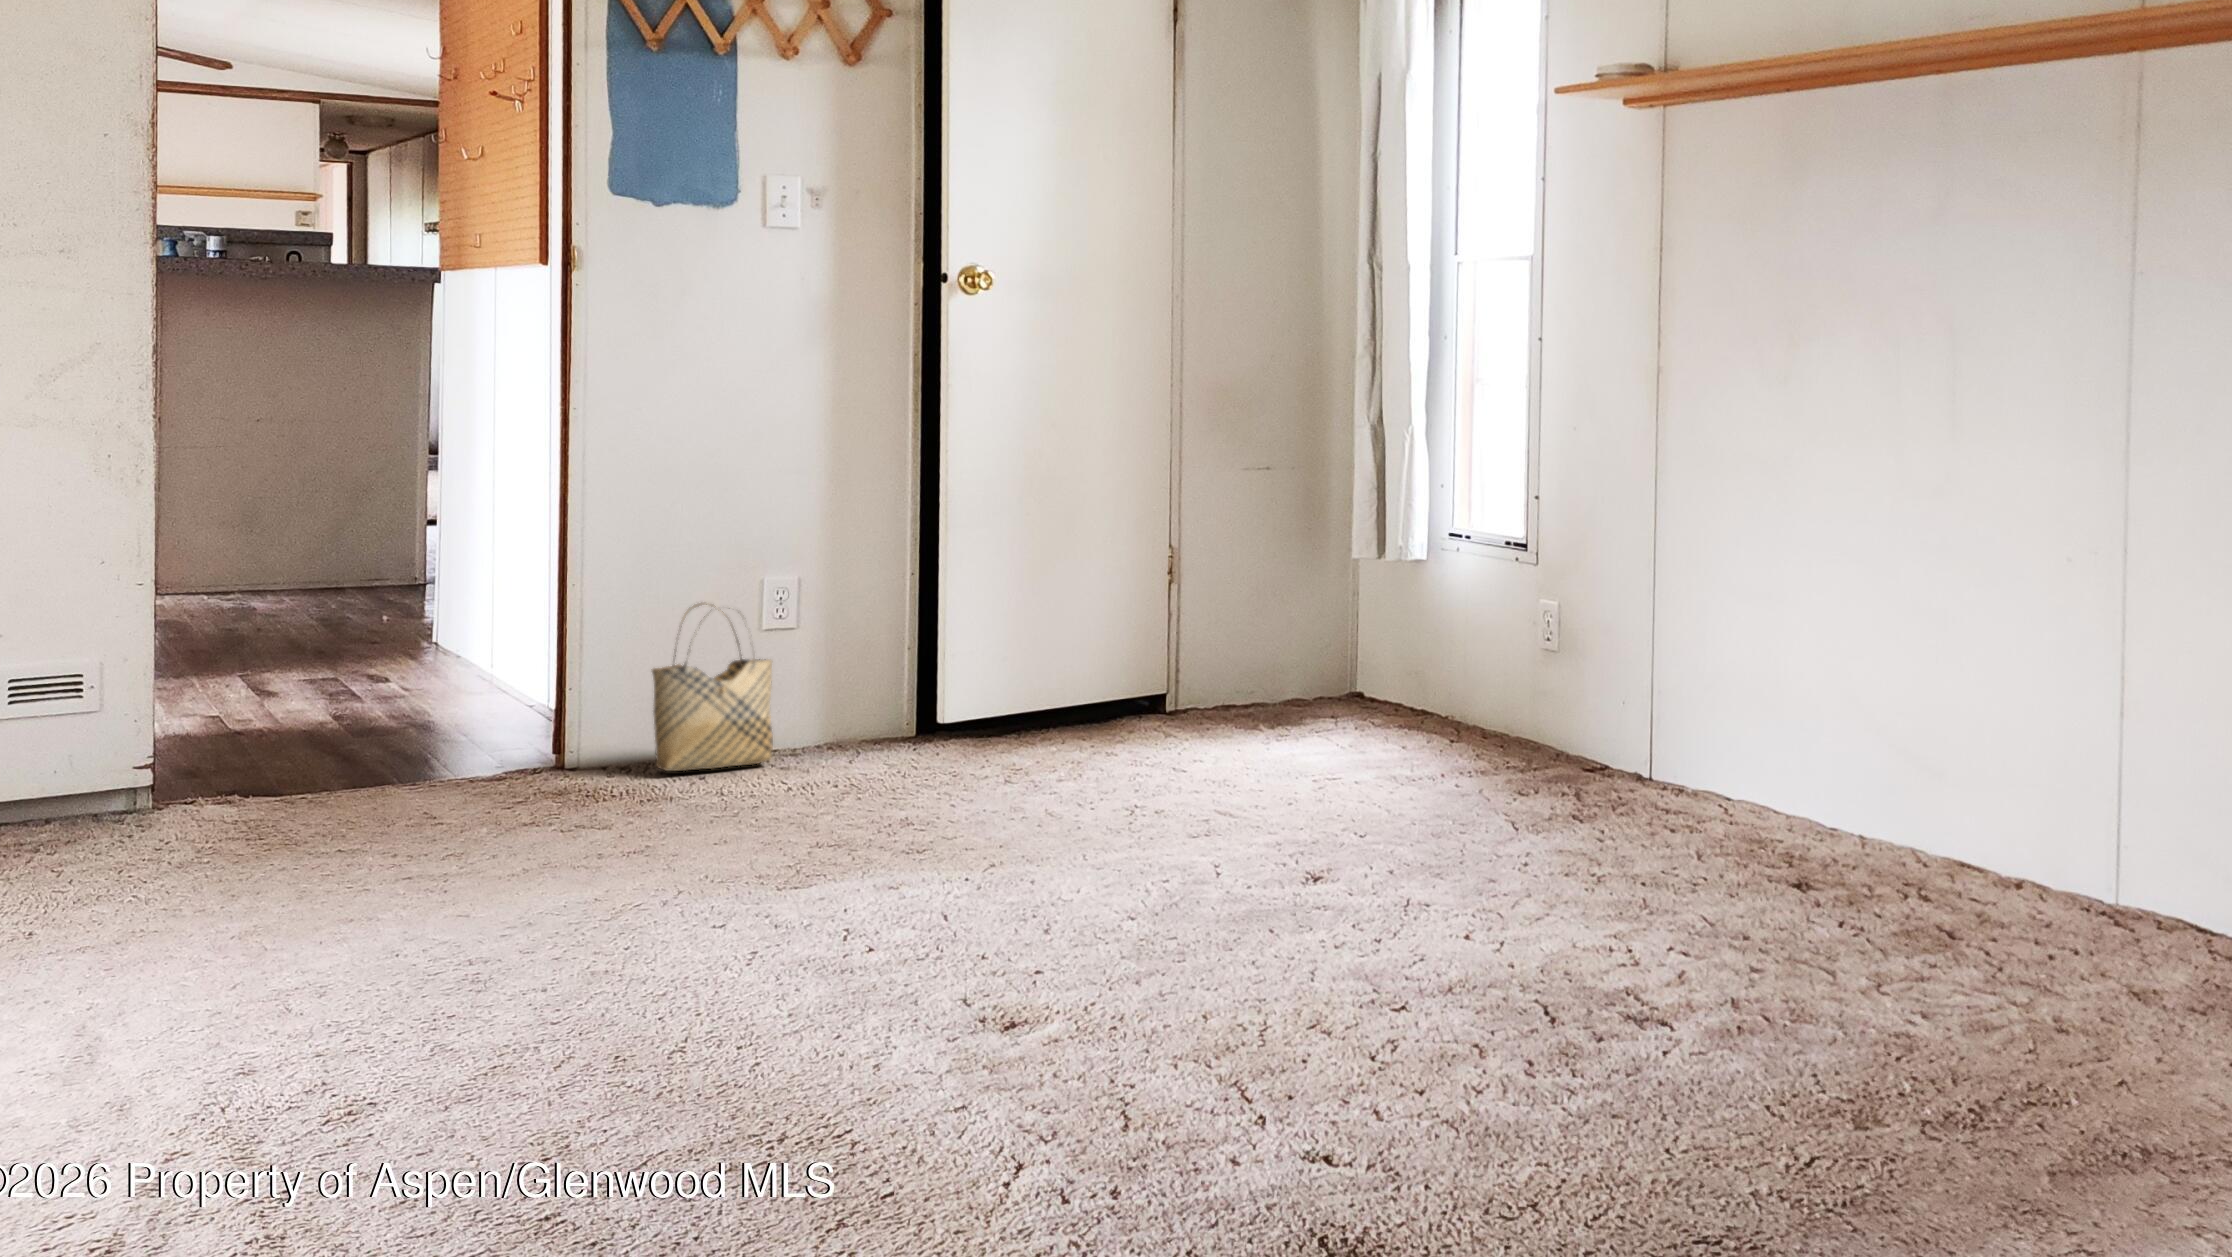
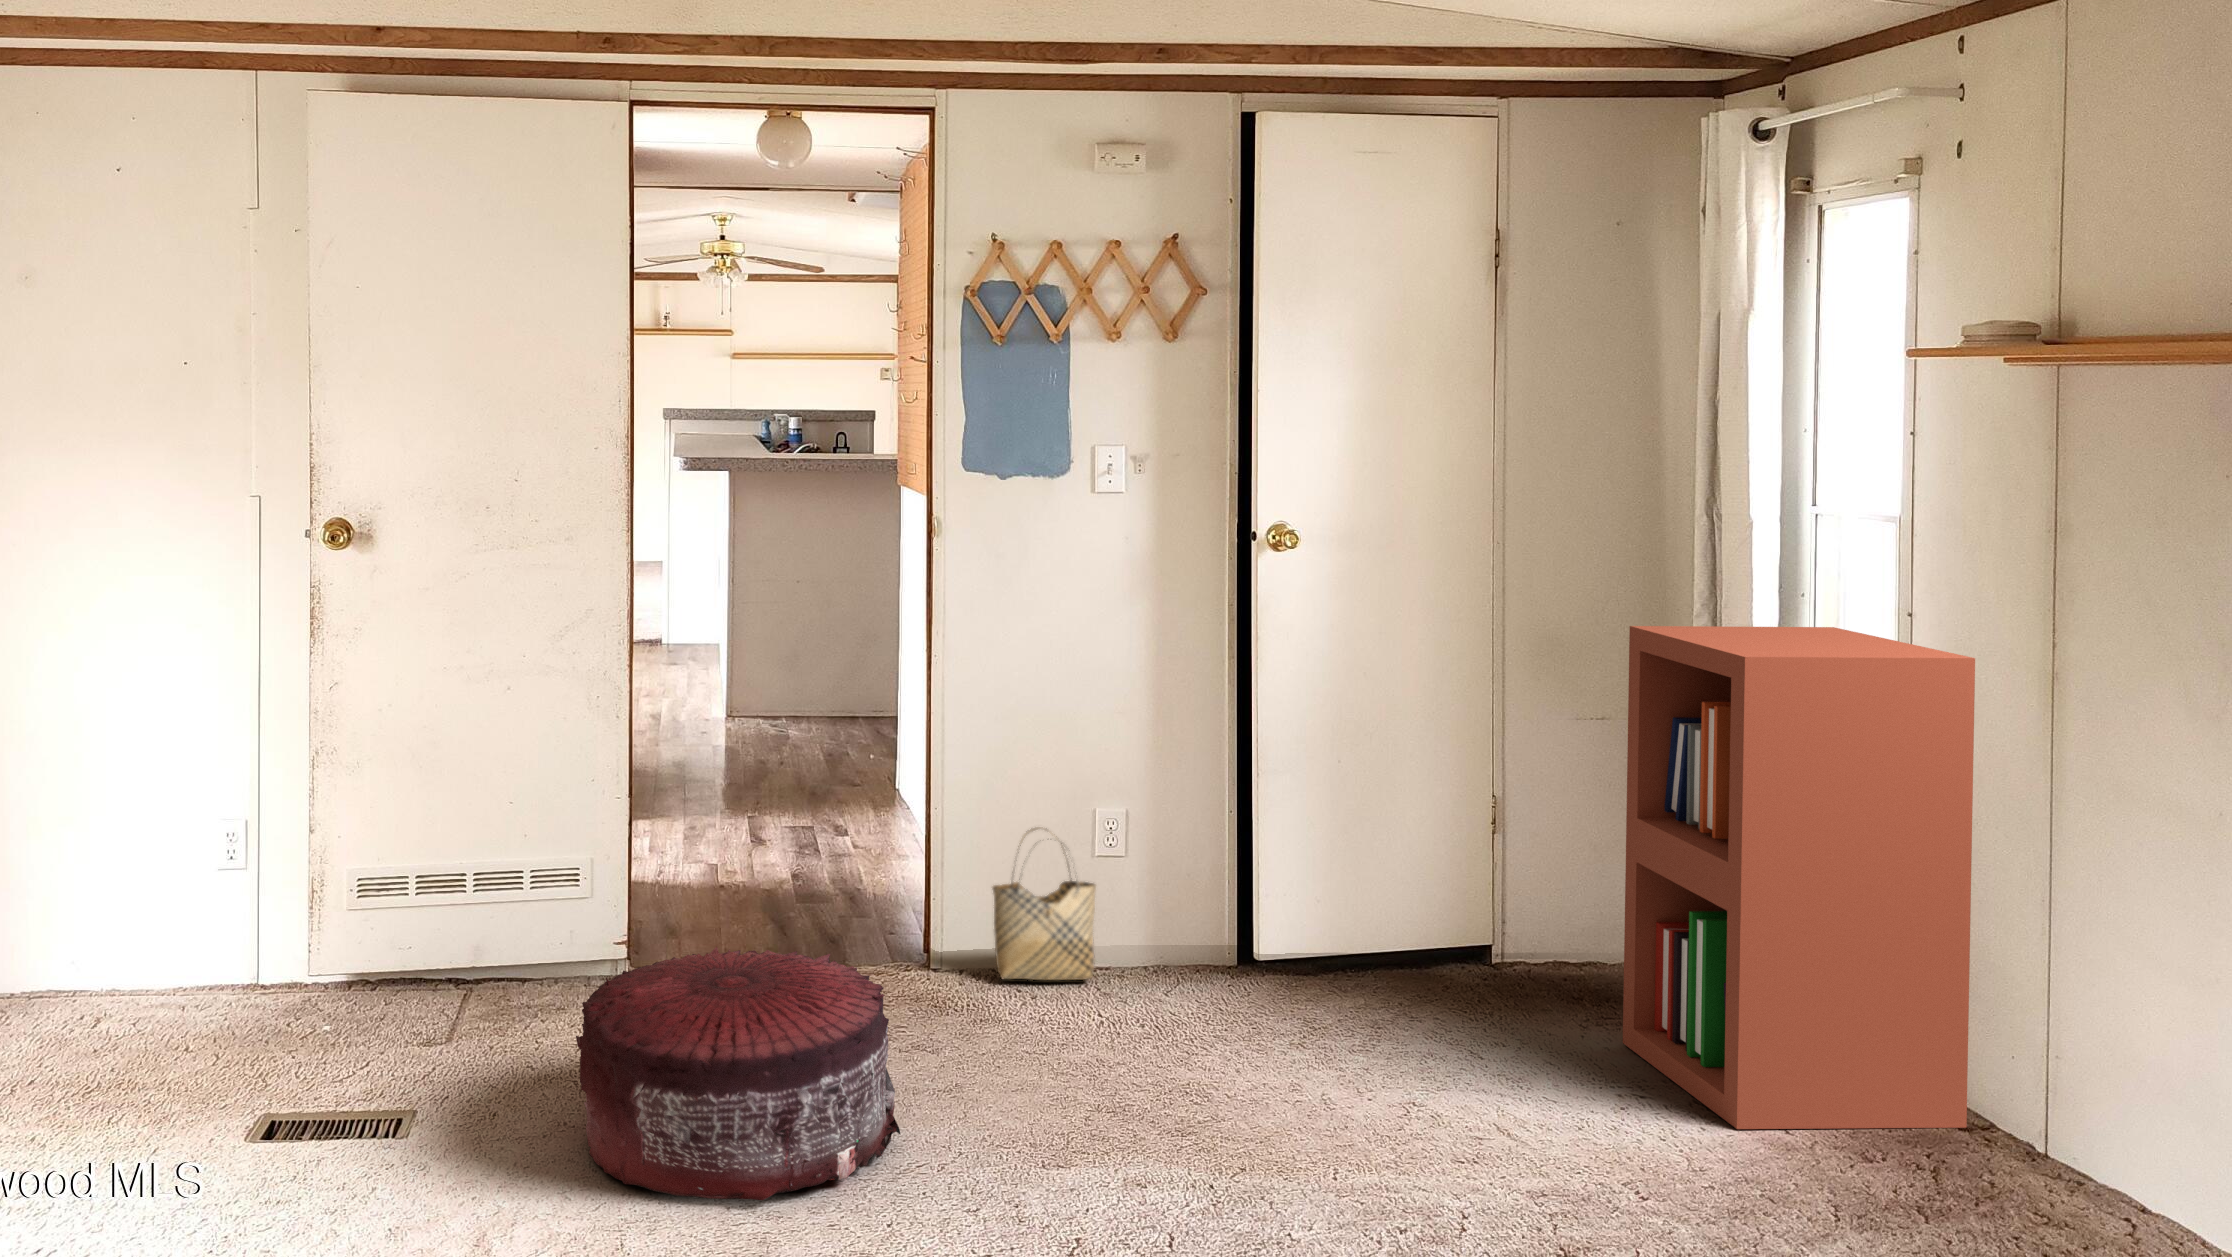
bookshelf: none [1305,353,1595,787] -> present [1623,626,1975,1129]
pouf: none [161,714,611,982] -> present [576,947,900,1200]

